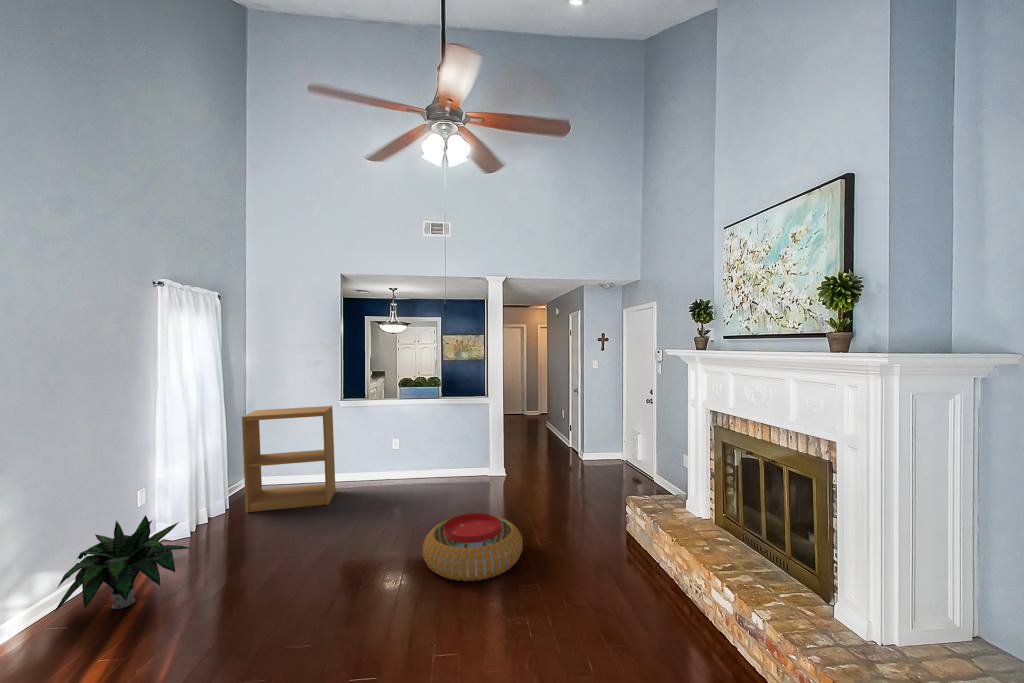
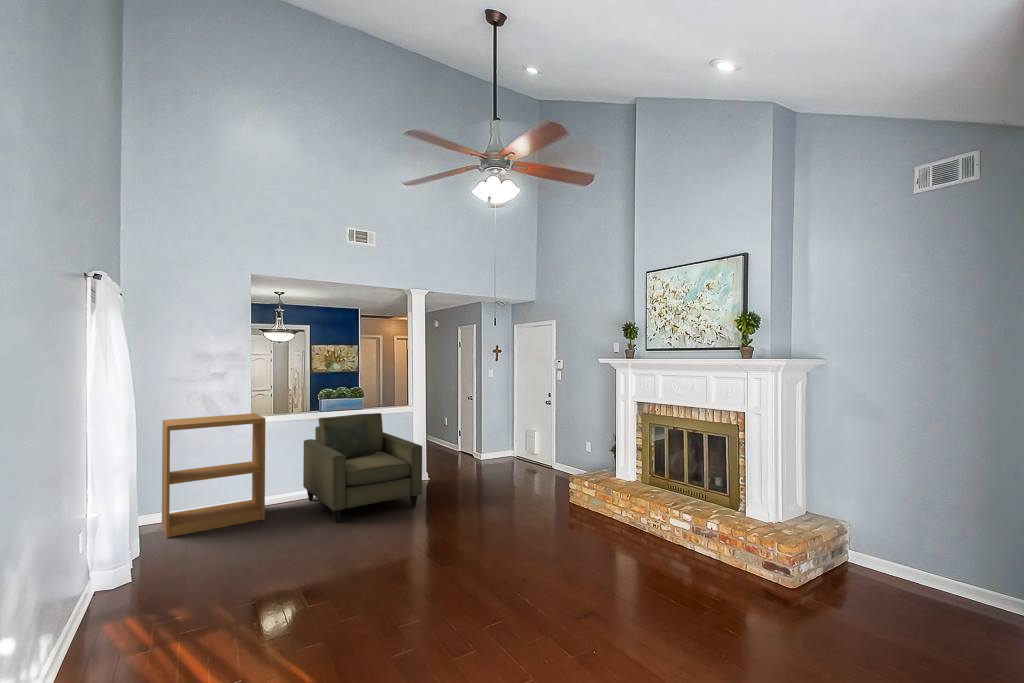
armchair: none [367,408,466,518] -> present [303,413,422,523]
pouf: present [423,513,523,581] -> none [430,499,517,551]
potted plant: present [55,516,189,611] -> none [80,528,218,639]

